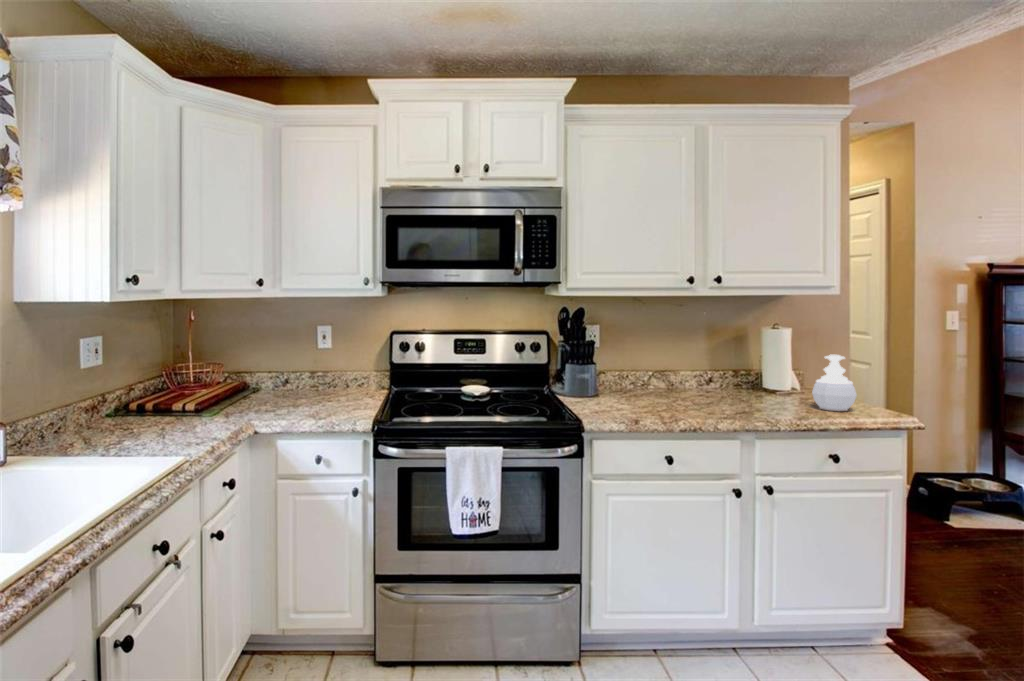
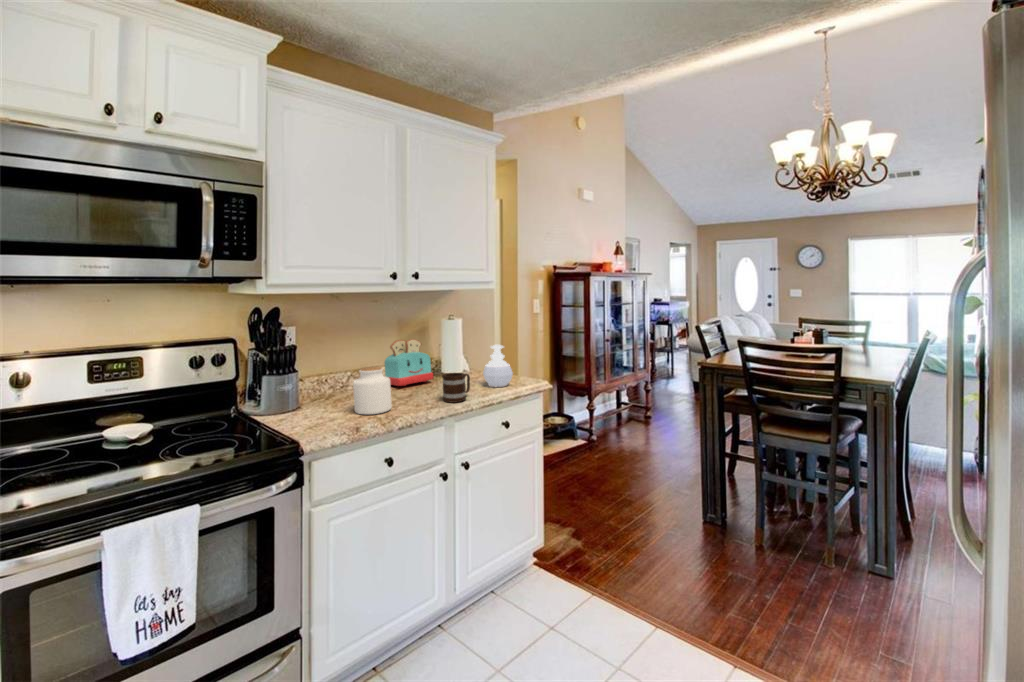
toaster: none [686,341,746,394] -> present [385,339,434,386]
jar: none [642,364,681,412] -> present [353,367,392,414]
mug: none [744,382,784,417] -> present [442,373,470,403]

